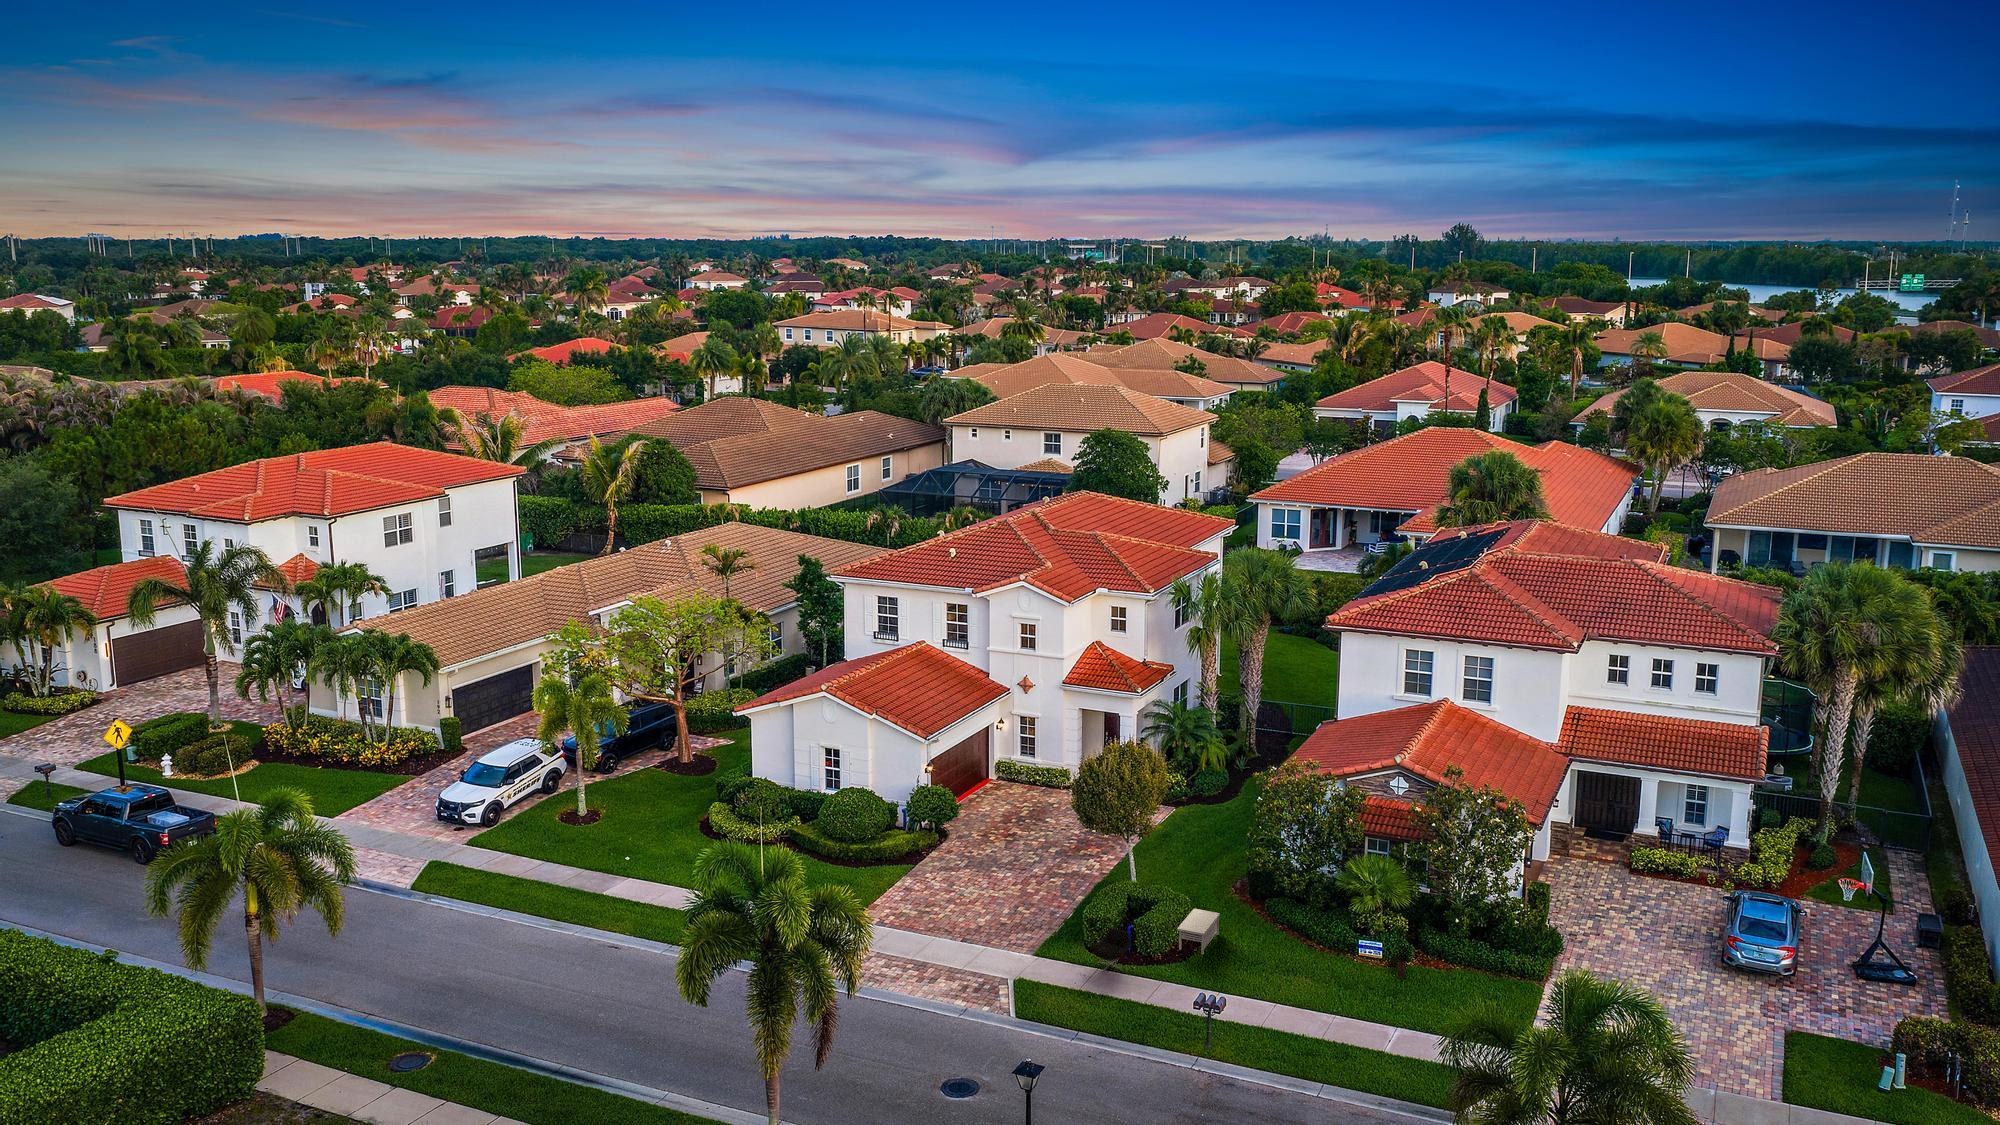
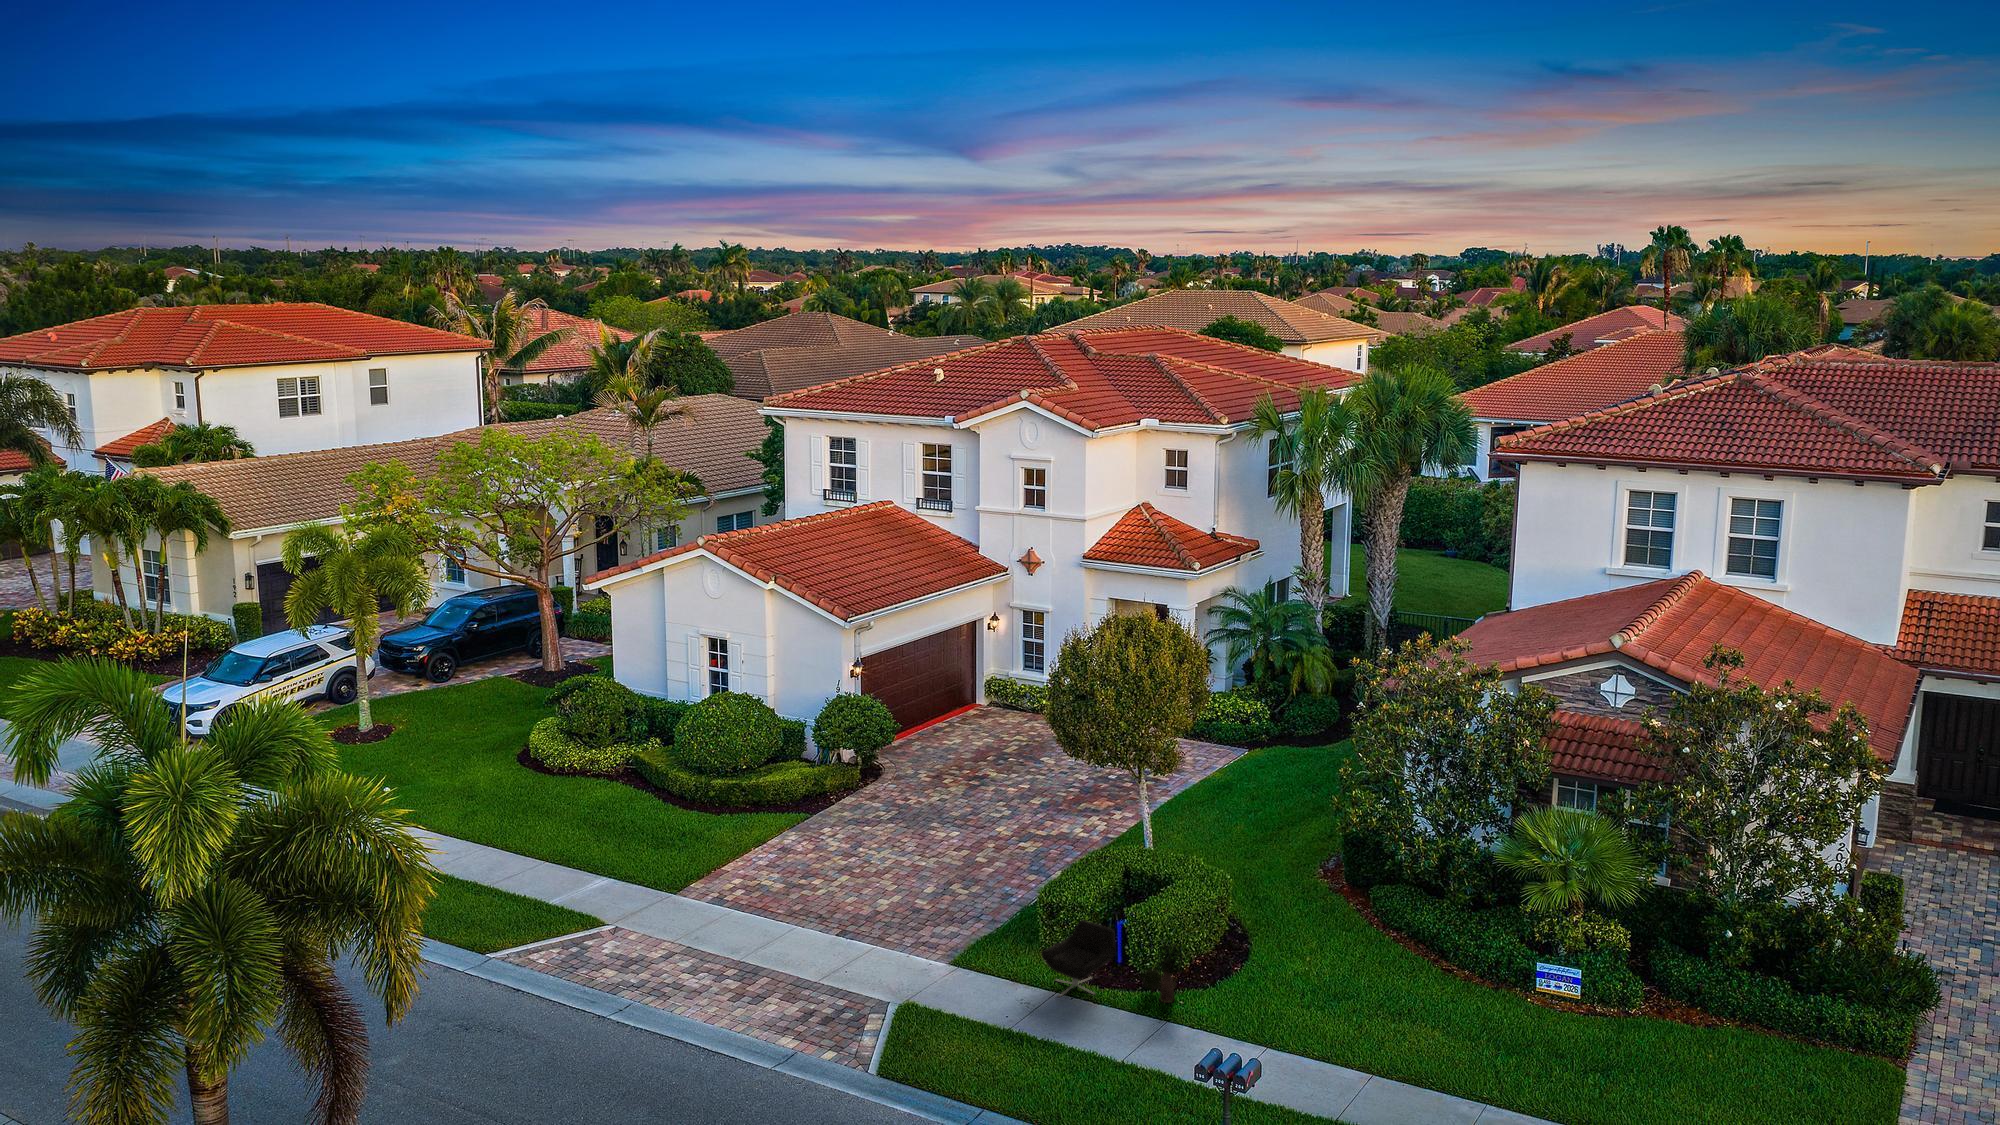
storage bench: present [1177,909,1220,954] -> none [1203,895,1285,975]
potted plant: present [1388,945,1411,979] -> present [1142,944,1183,1003]

